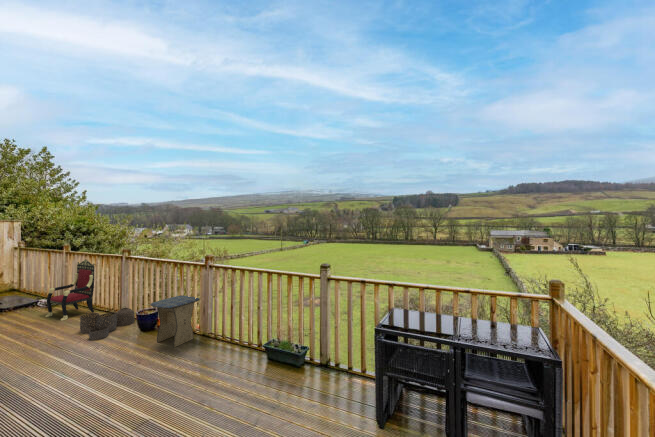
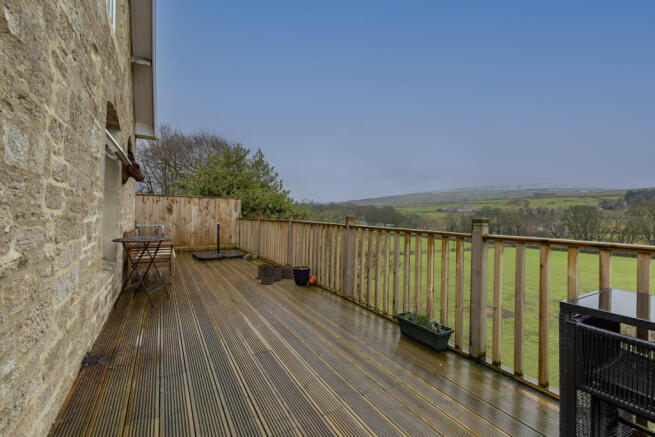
armchair: present [46,259,95,321] -> none [245,224,273,269]
stool: present [150,295,200,347] -> none [299,255,341,301]

